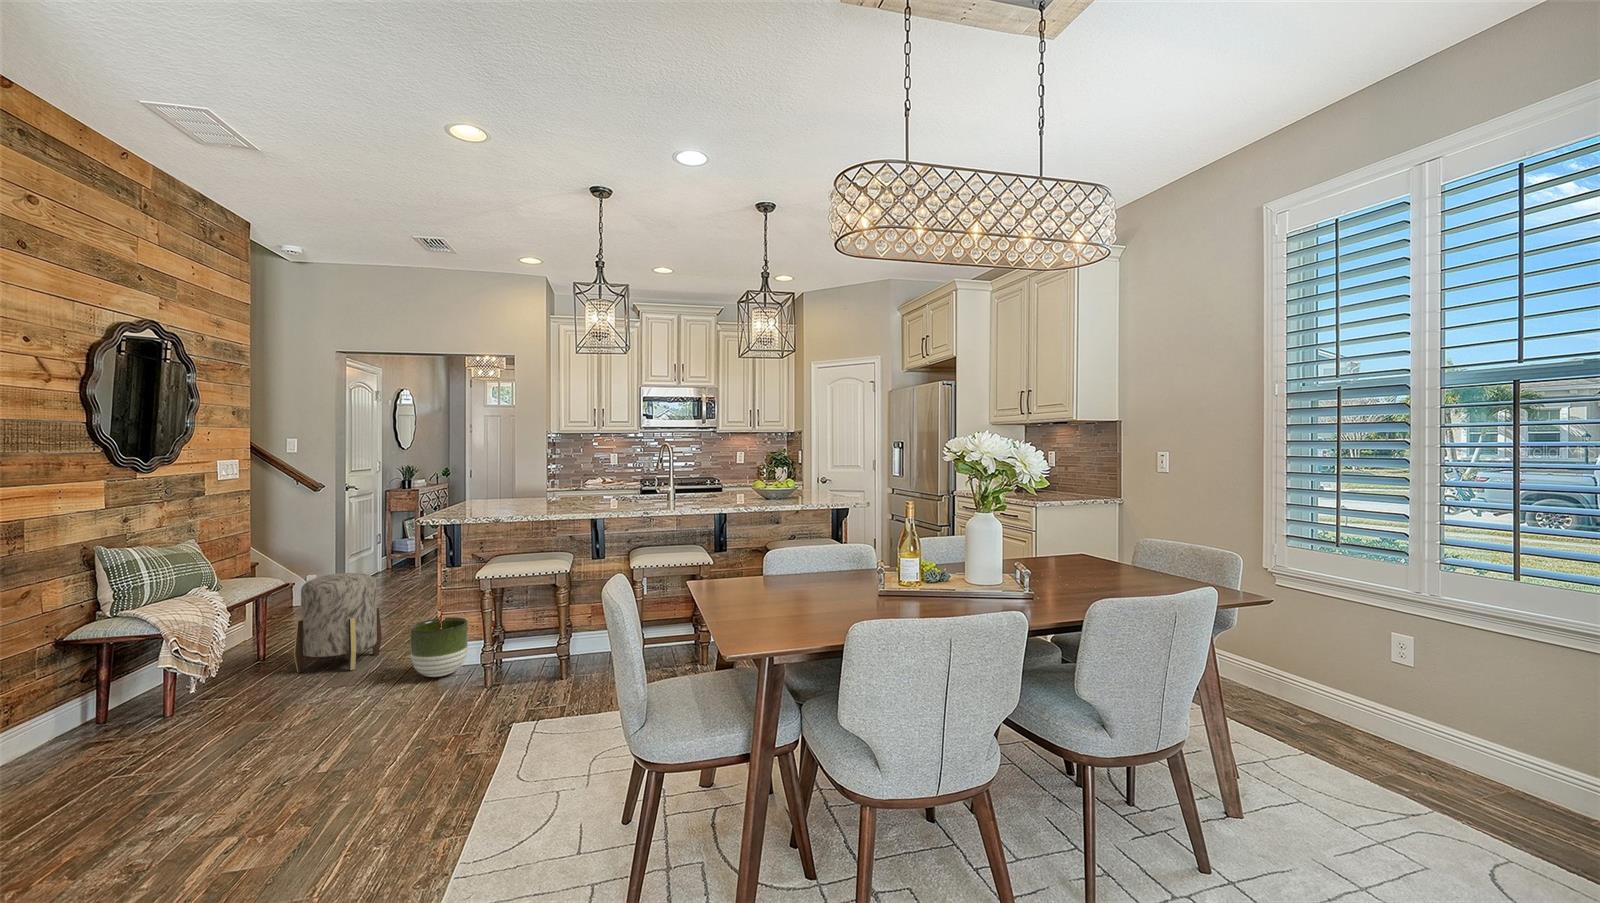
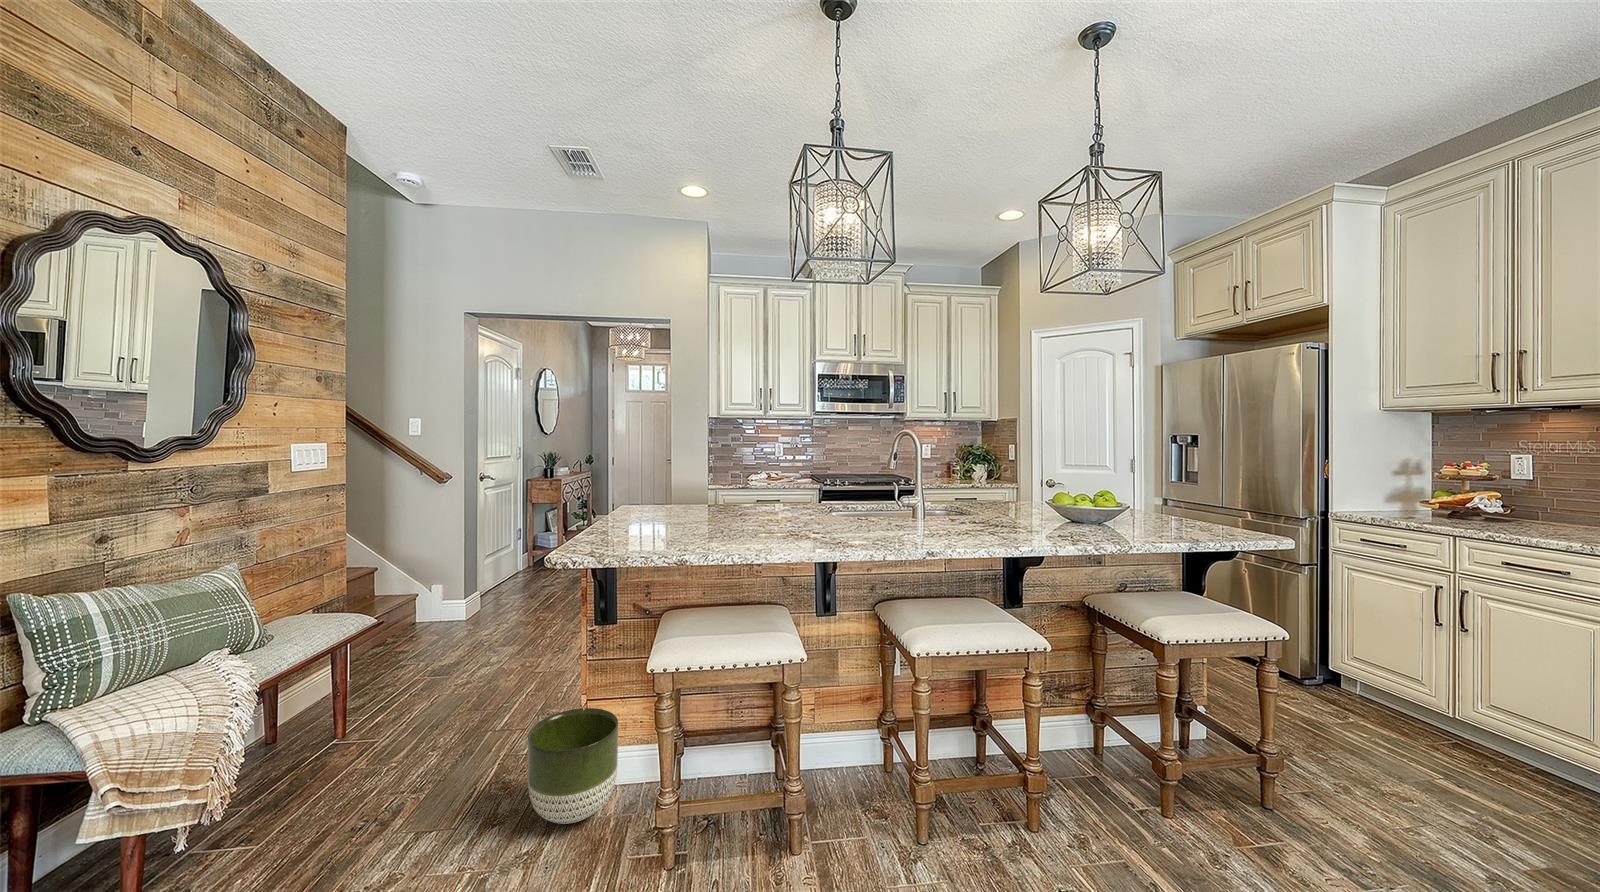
ottoman: present [294,573,382,672] -> none [362,618,495,783]

